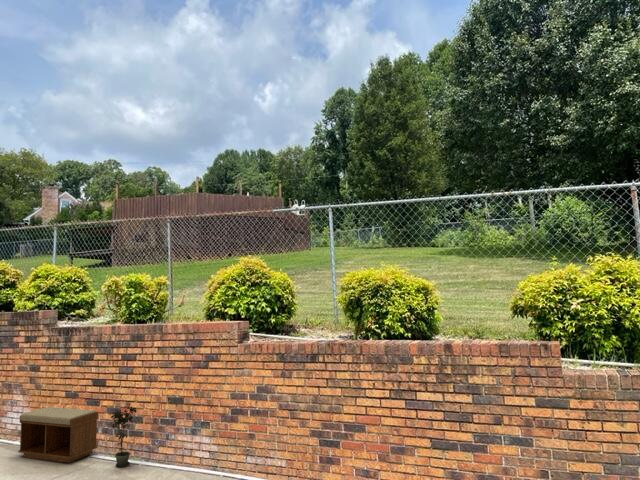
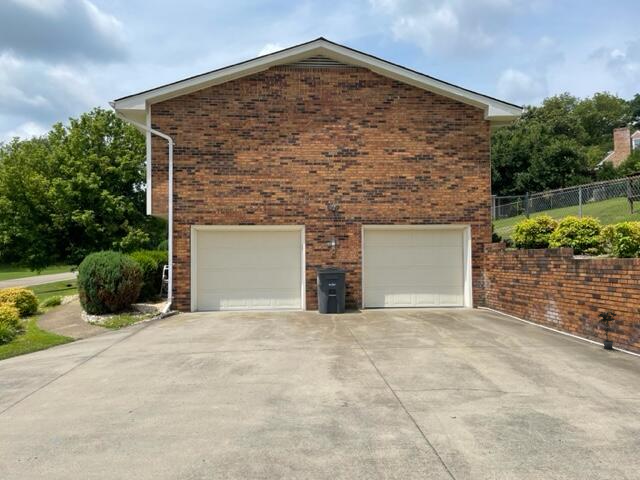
bench: present [18,407,98,463] -> none [550,309,597,341]

